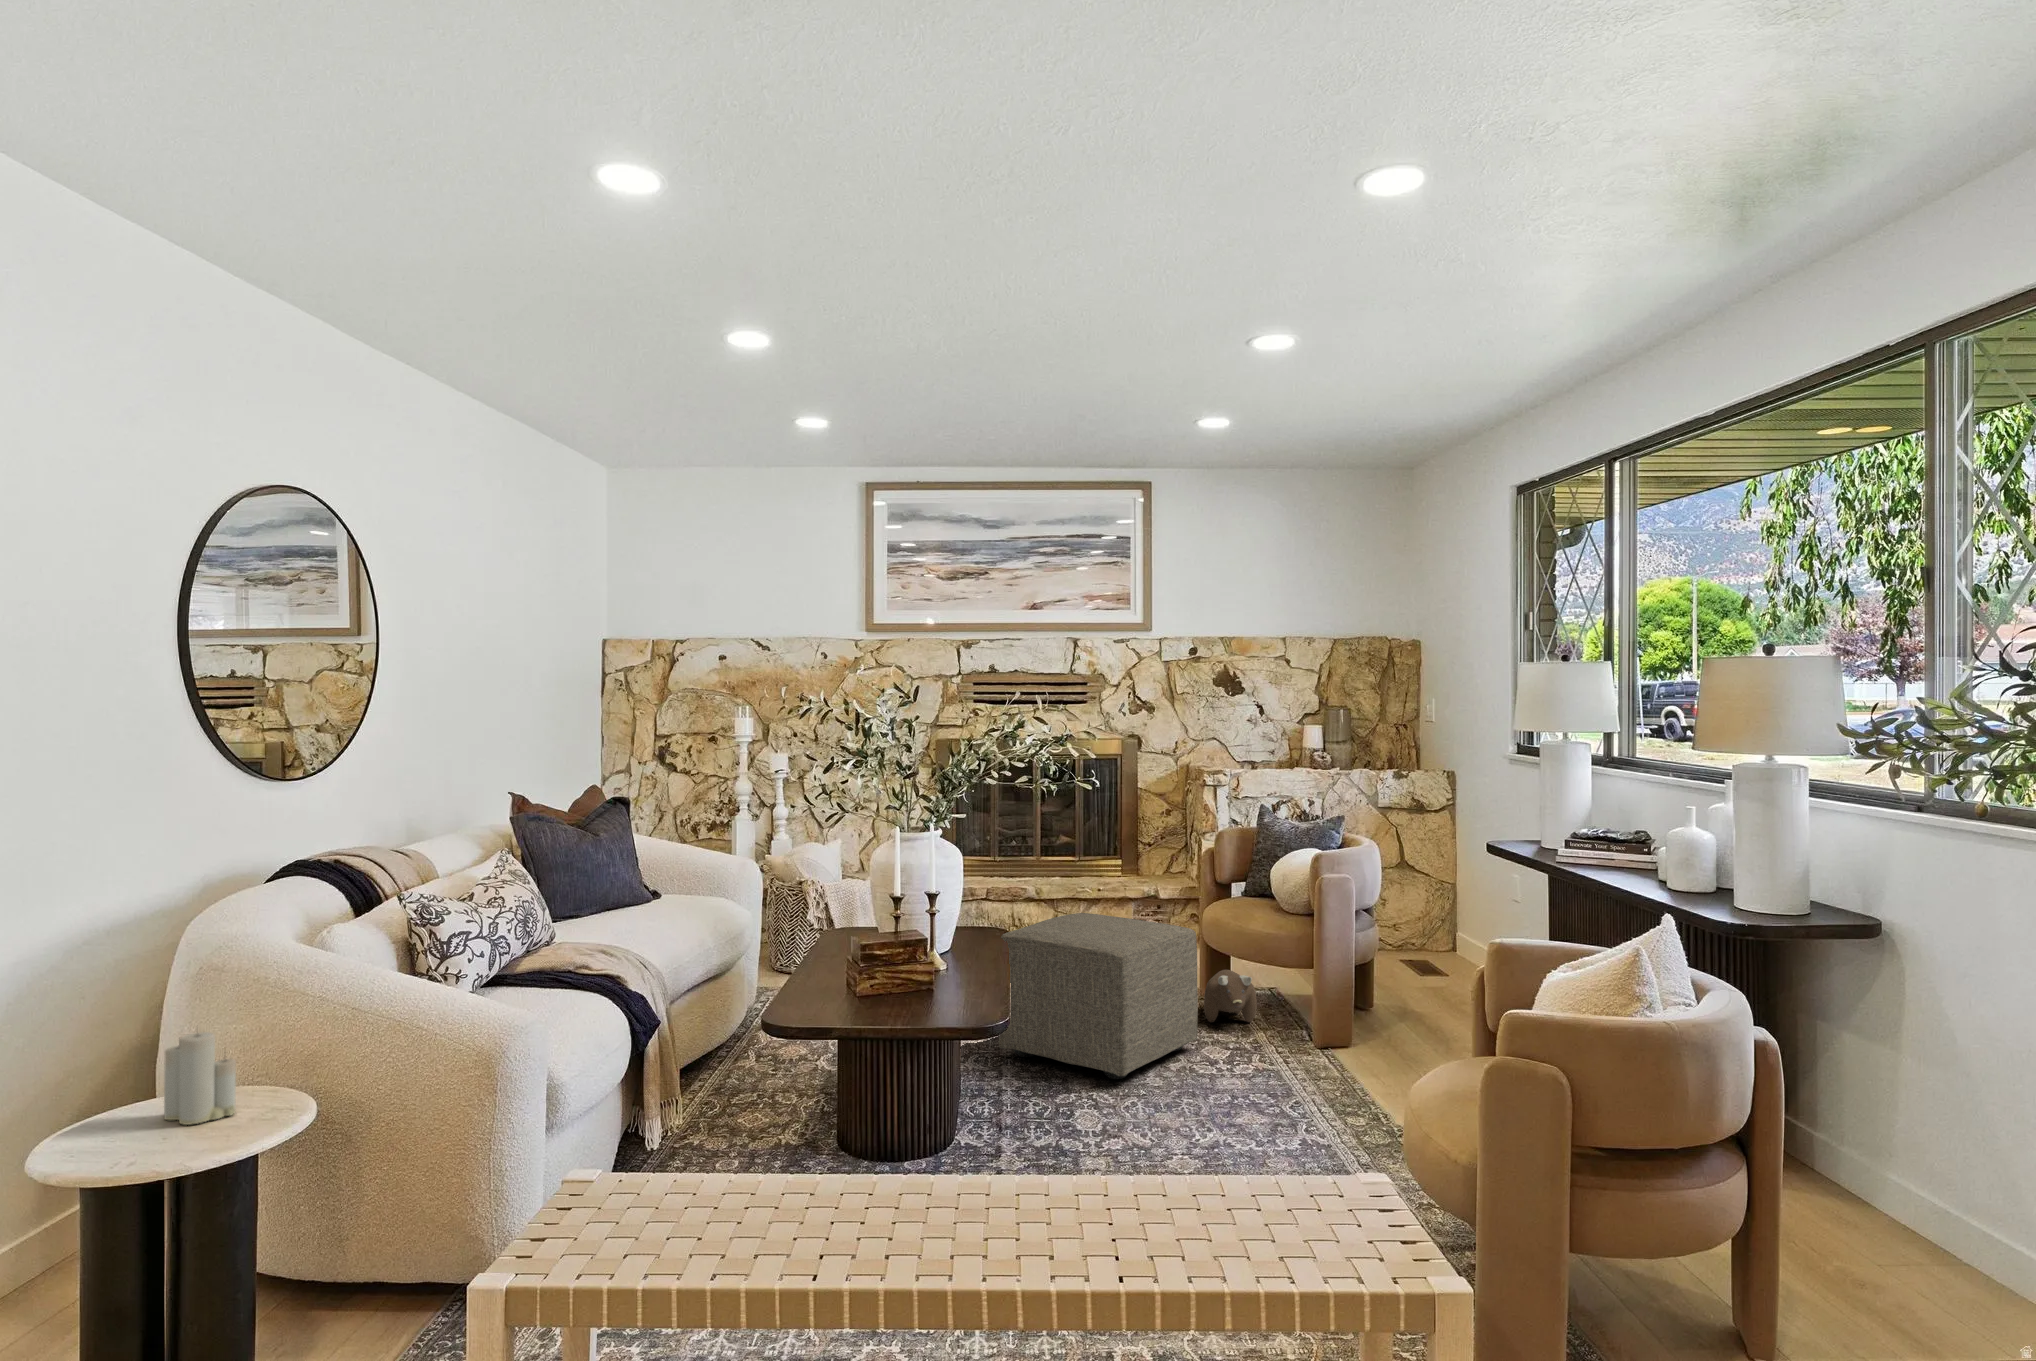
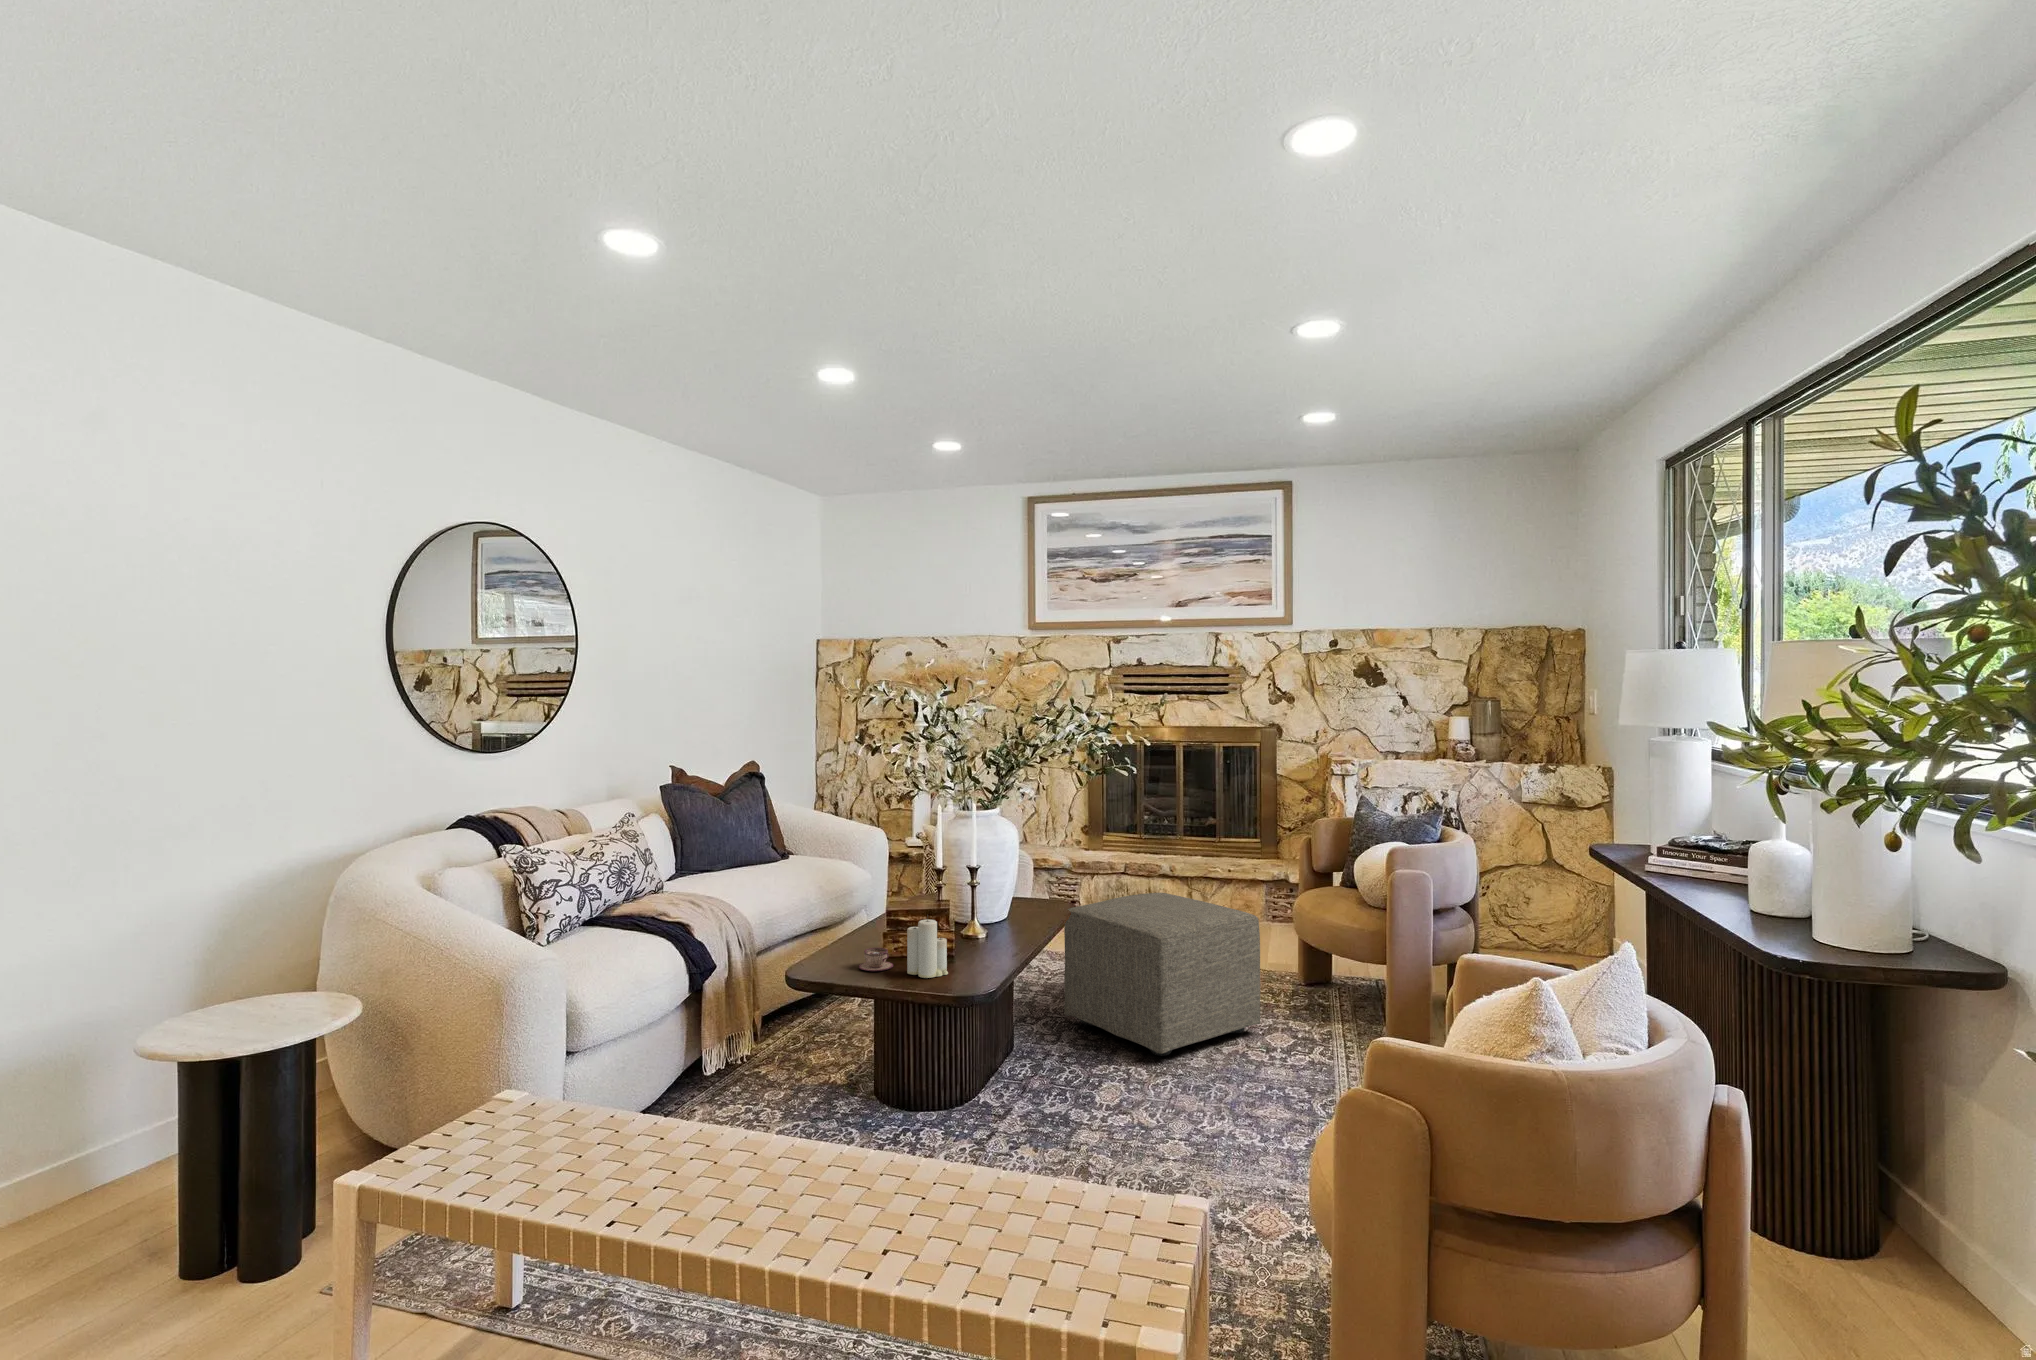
plush toy: present [1204,970,1257,1022] -> none [1285,957,1339,1011]
teacup: none [832,985,870,1011] -> present [859,948,893,971]
candle: present [164,1032,236,1125] -> present [907,919,948,978]

